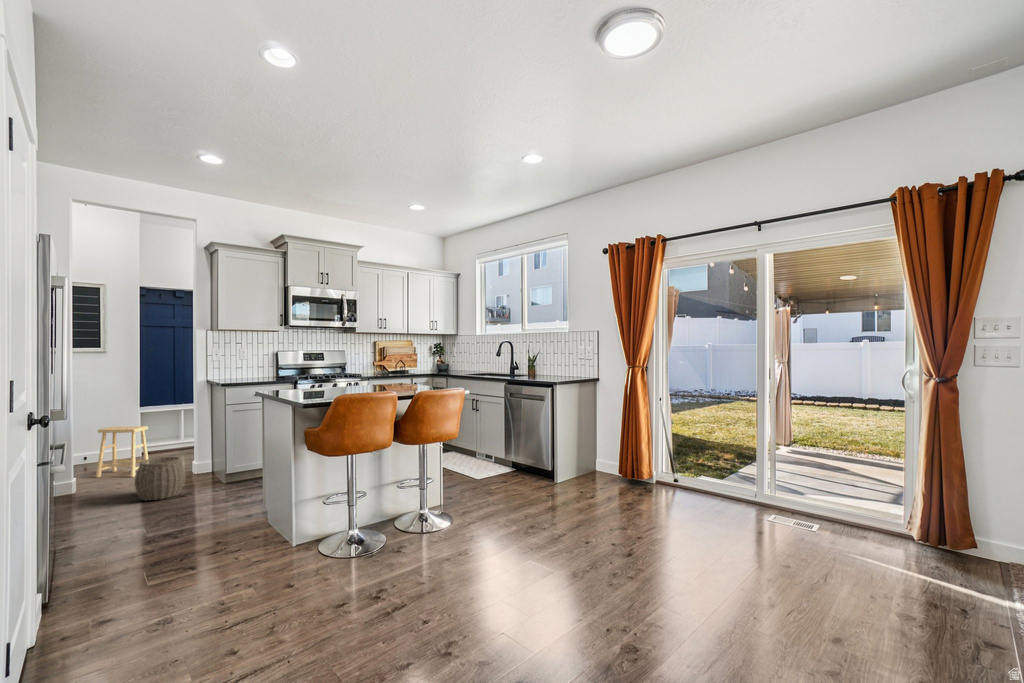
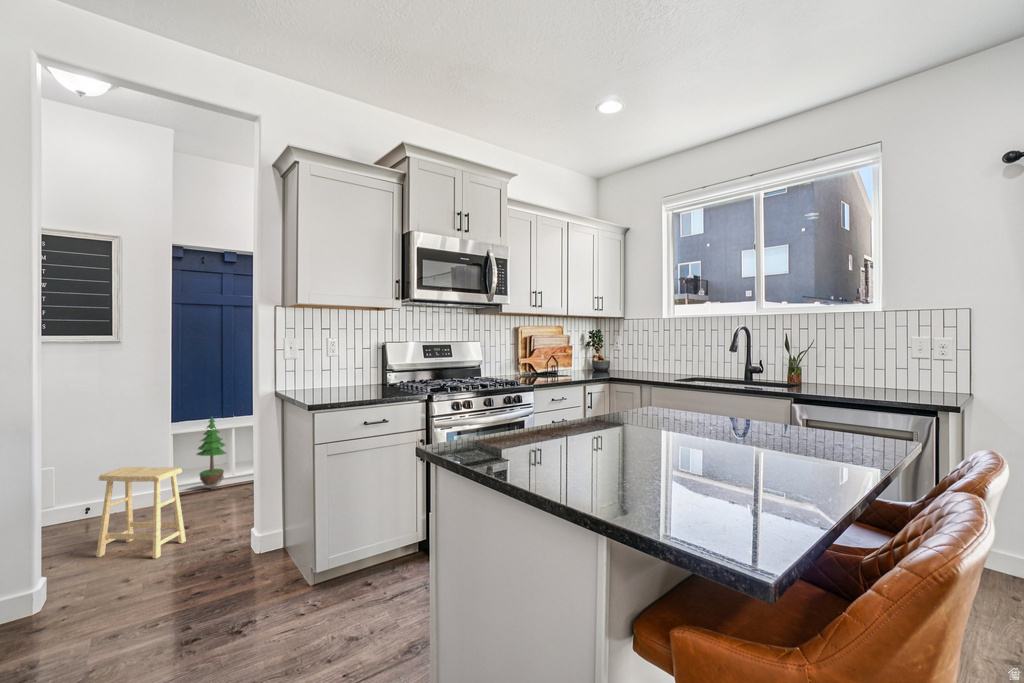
potted tree: none [154,401,176,451] -> present [197,417,226,489]
woven basket: present [135,457,185,500] -> none [147,545,246,649]

